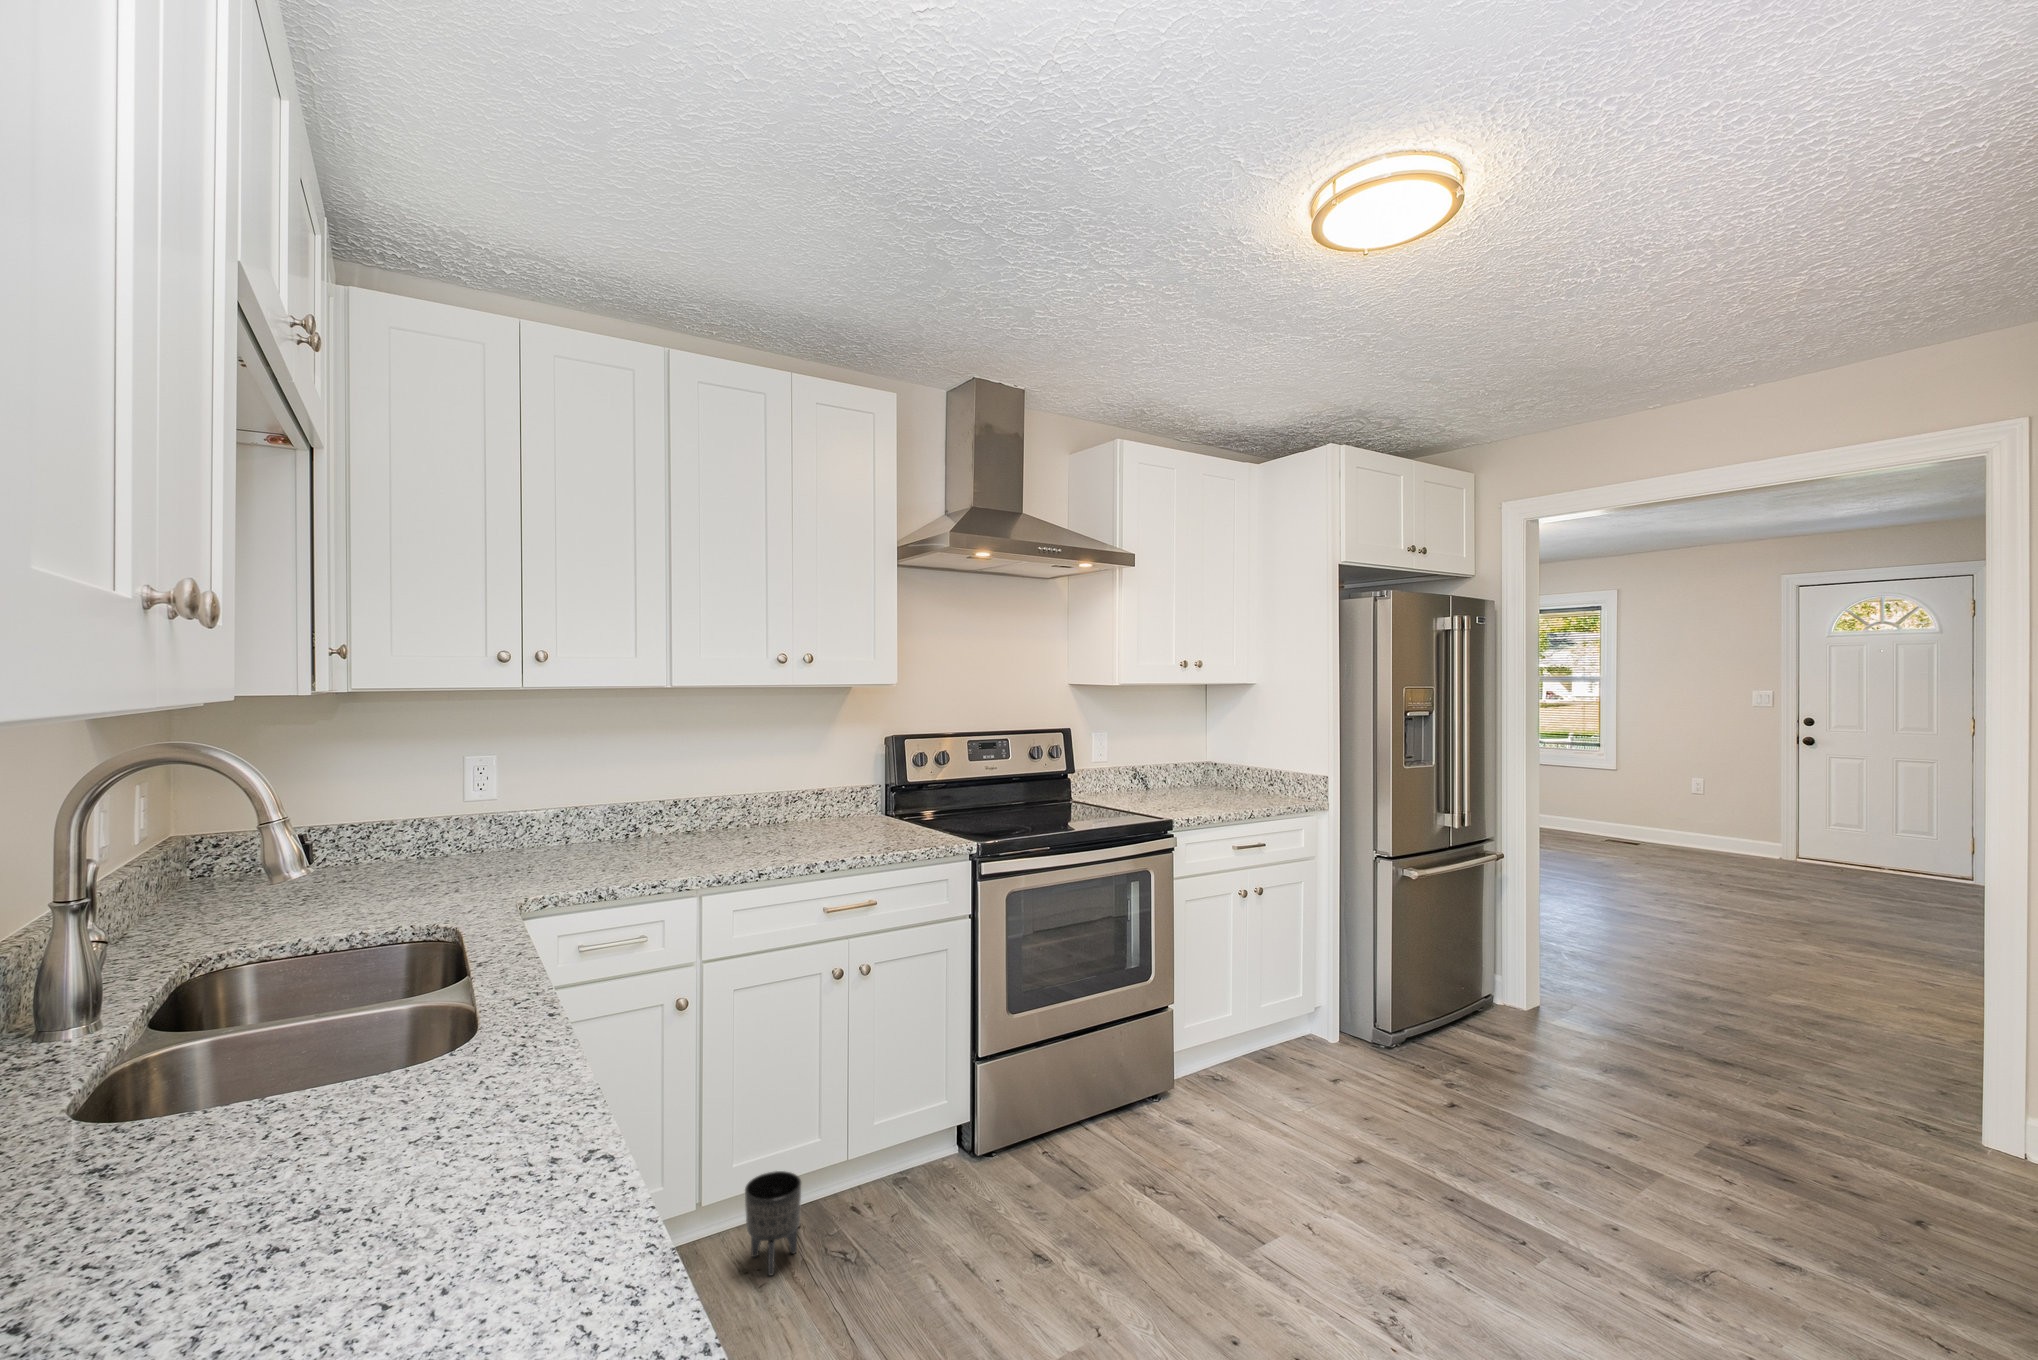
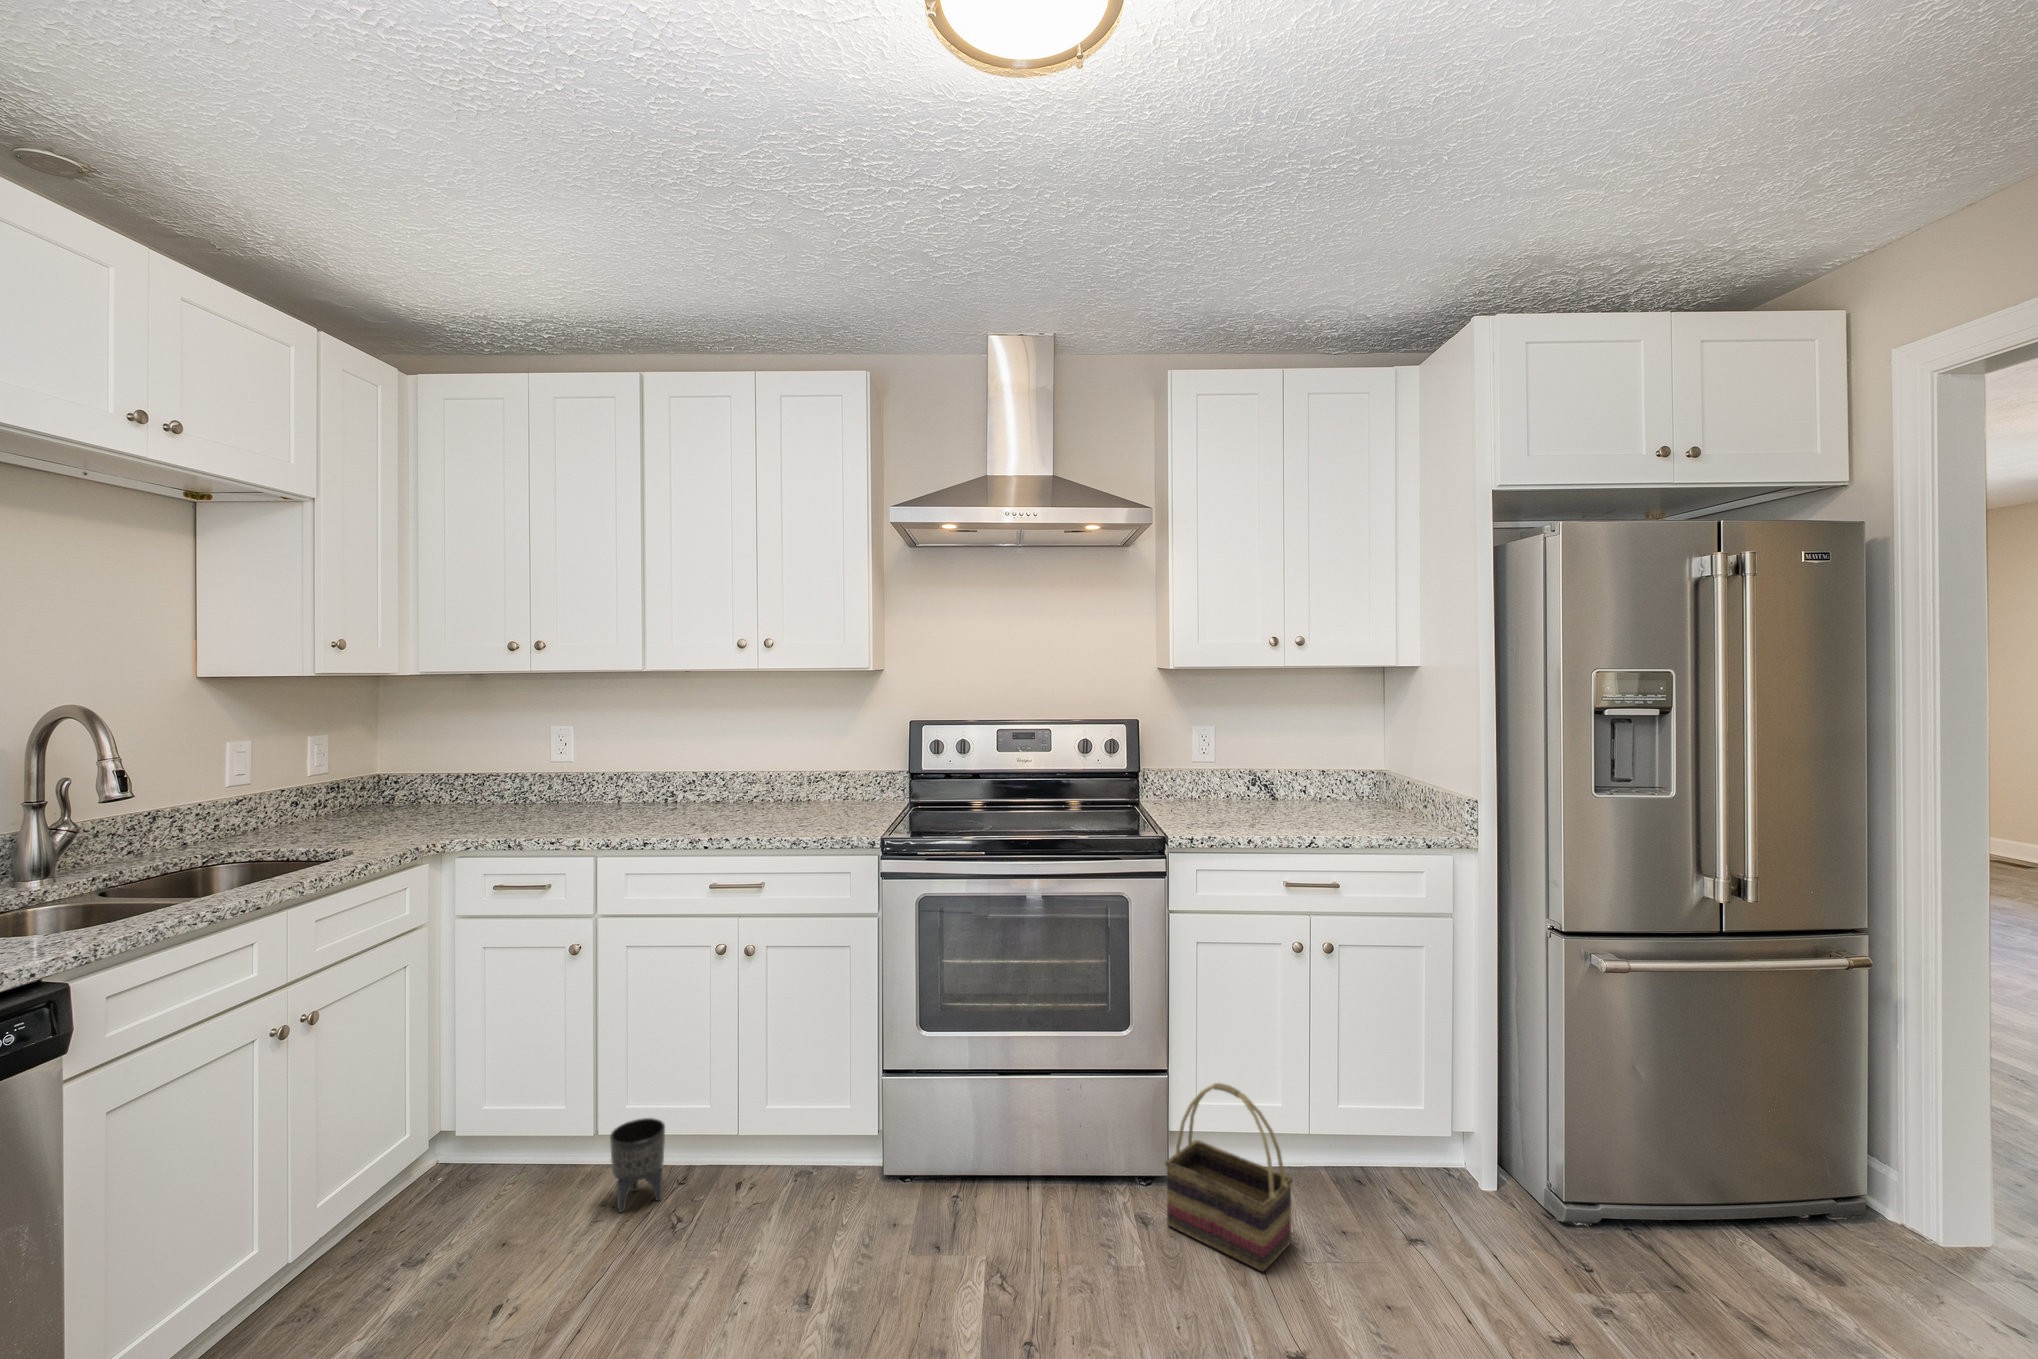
basket: none [1201,1000,1292,1125] -> present [1165,1083,1293,1271]

